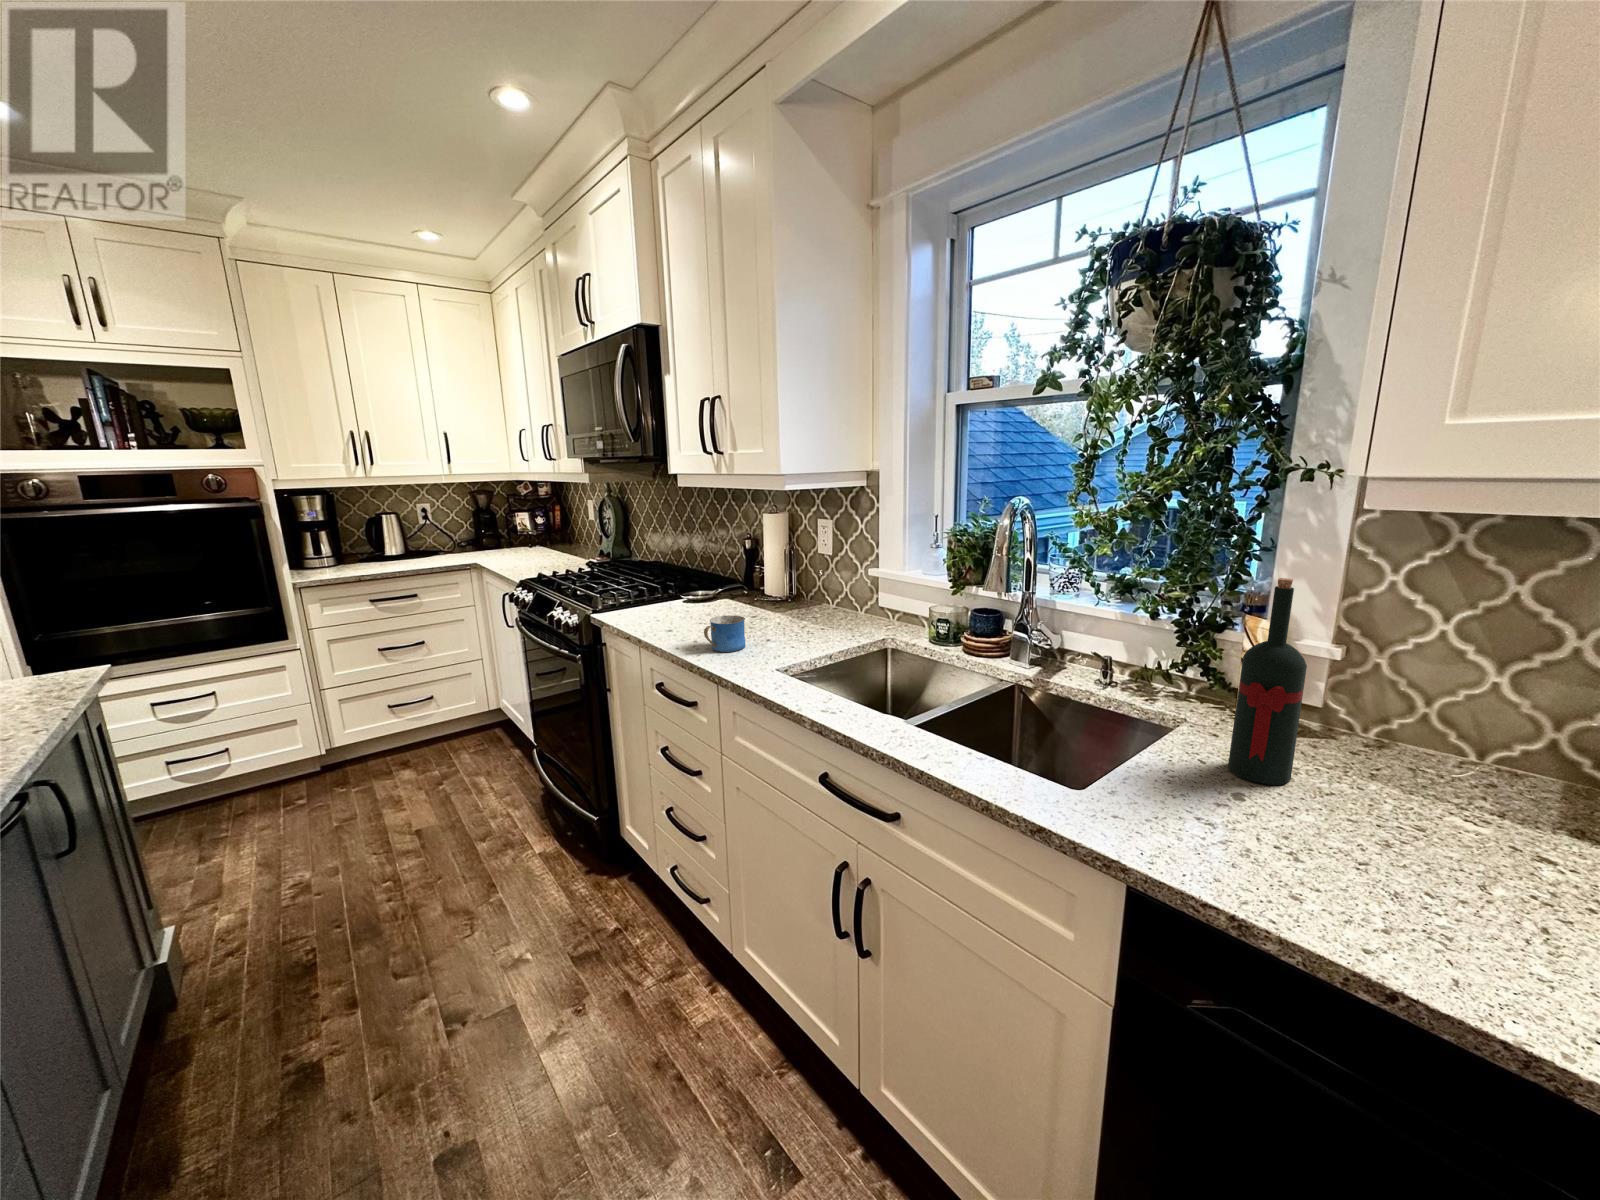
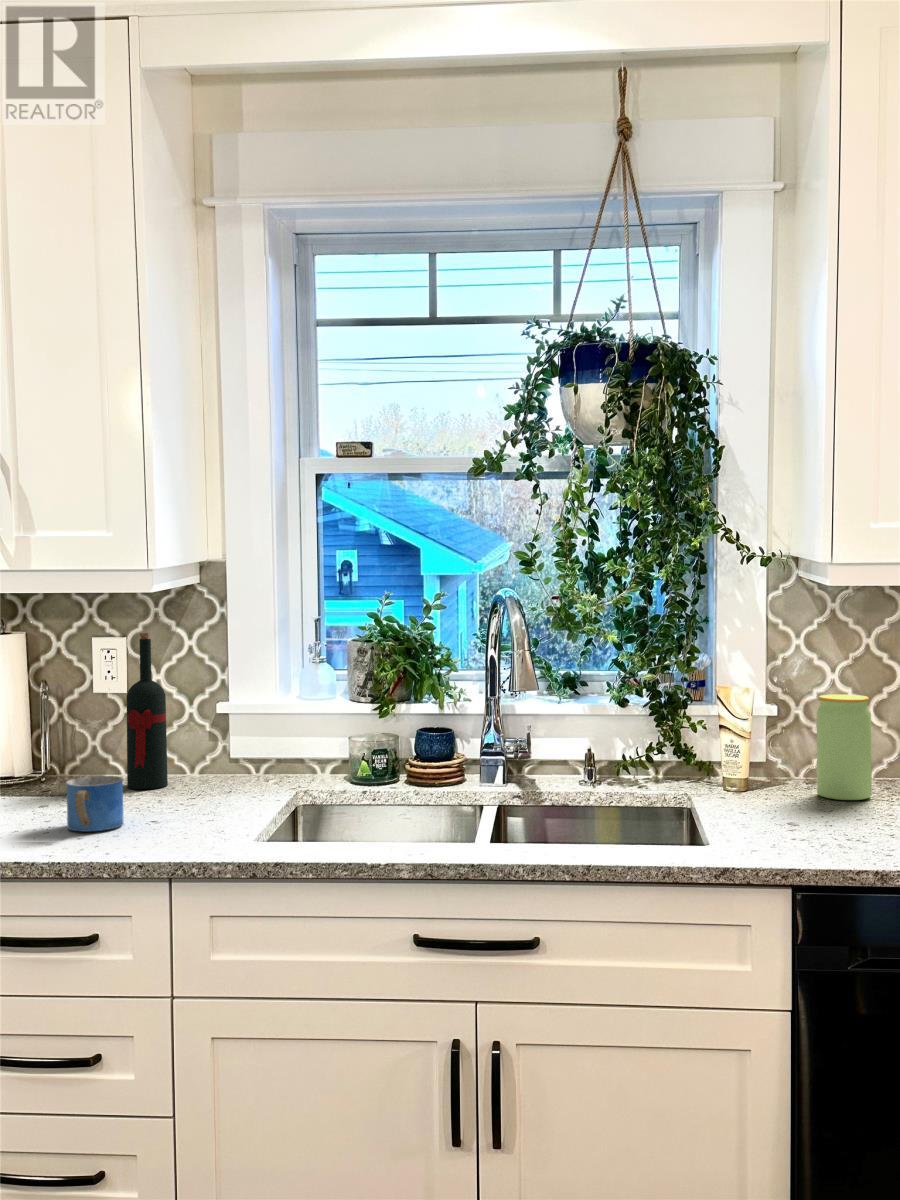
wine bottle: present [1228,578,1307,785] -> present [127,633,168,789]
jar: none [1355,652,1461,790] -> present [817,694,872,800]

